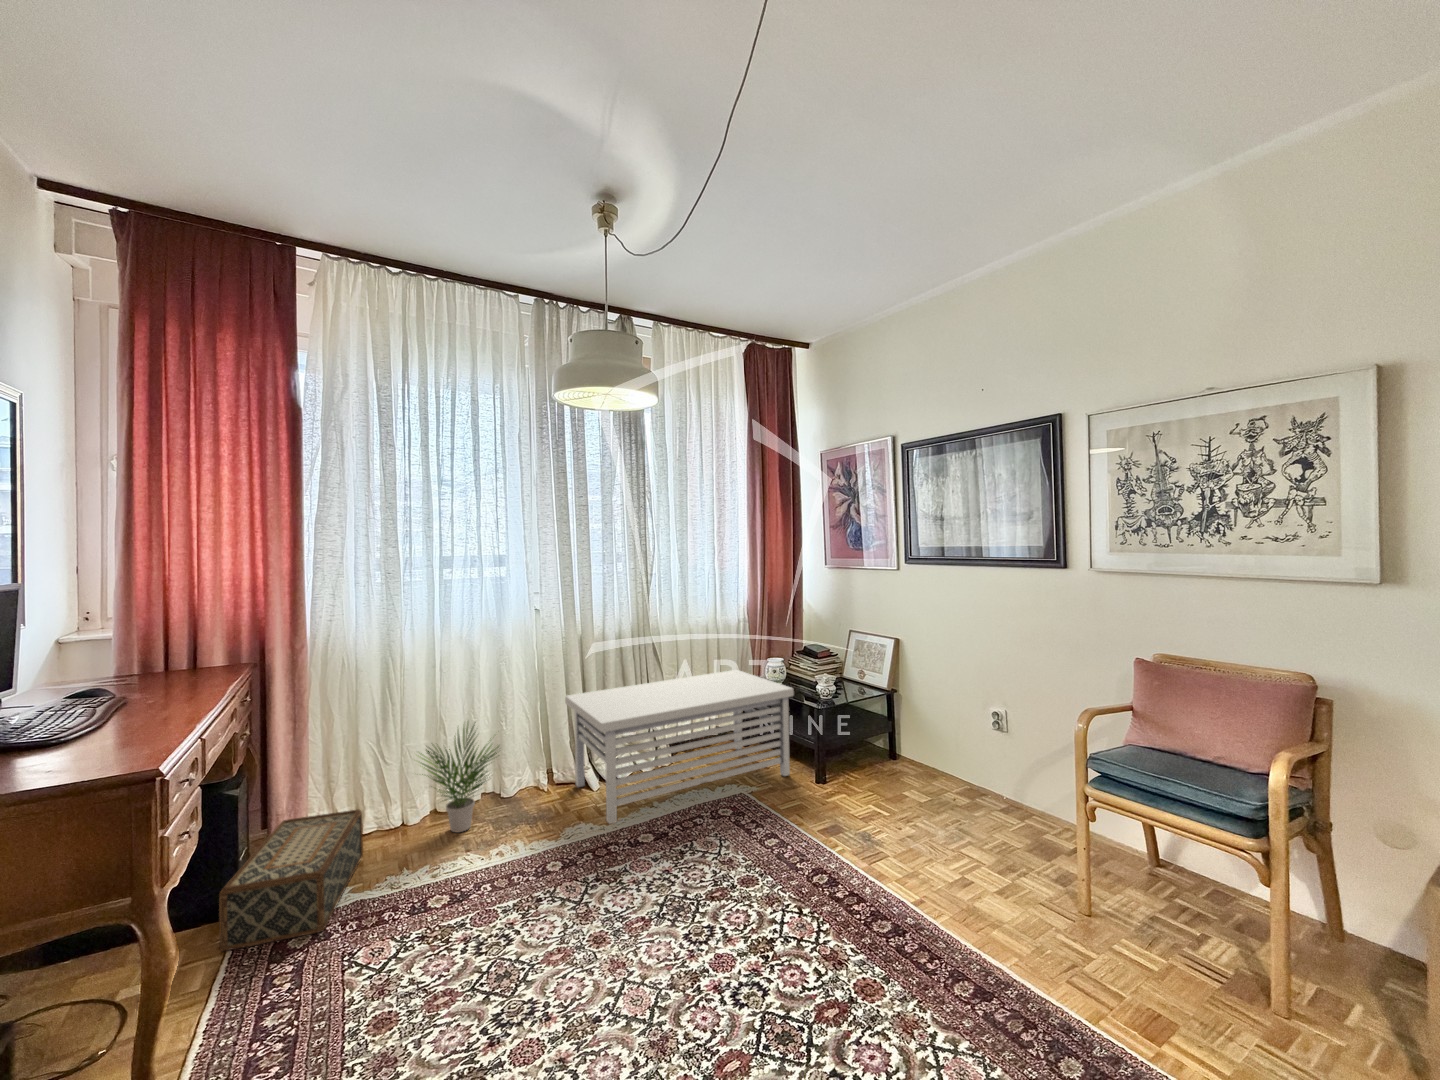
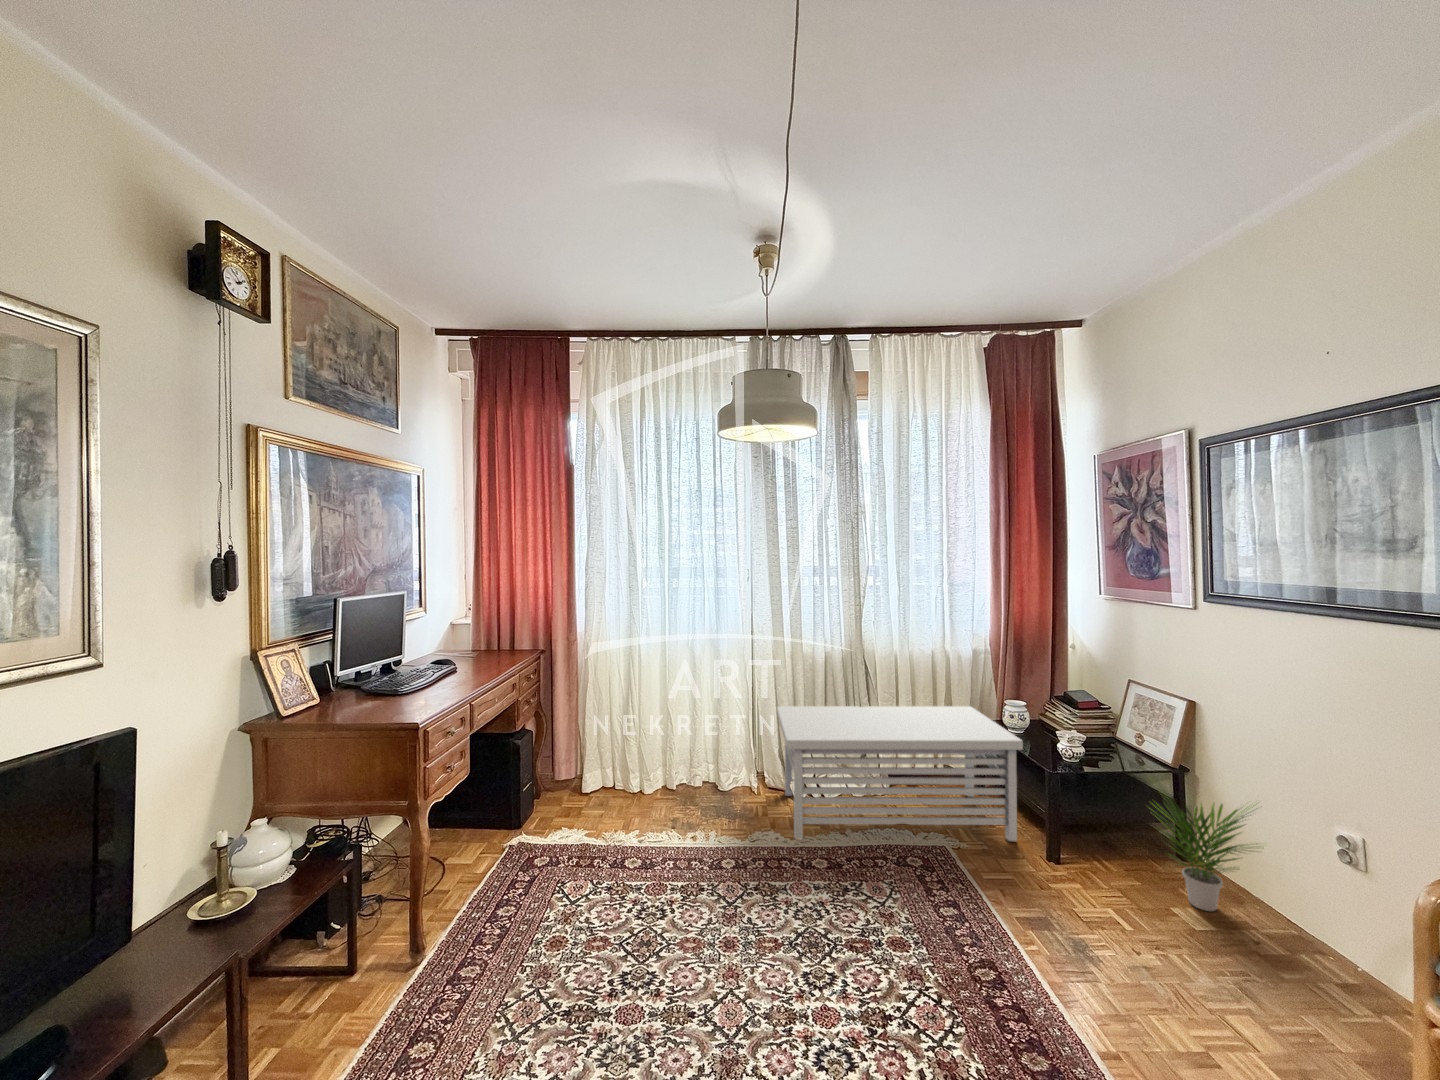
potted plant: present [421,723,499,832] -> present [1149,785,1254,911]
woven basket: present [219,809,363,952] -> none [498,768,603,860]

